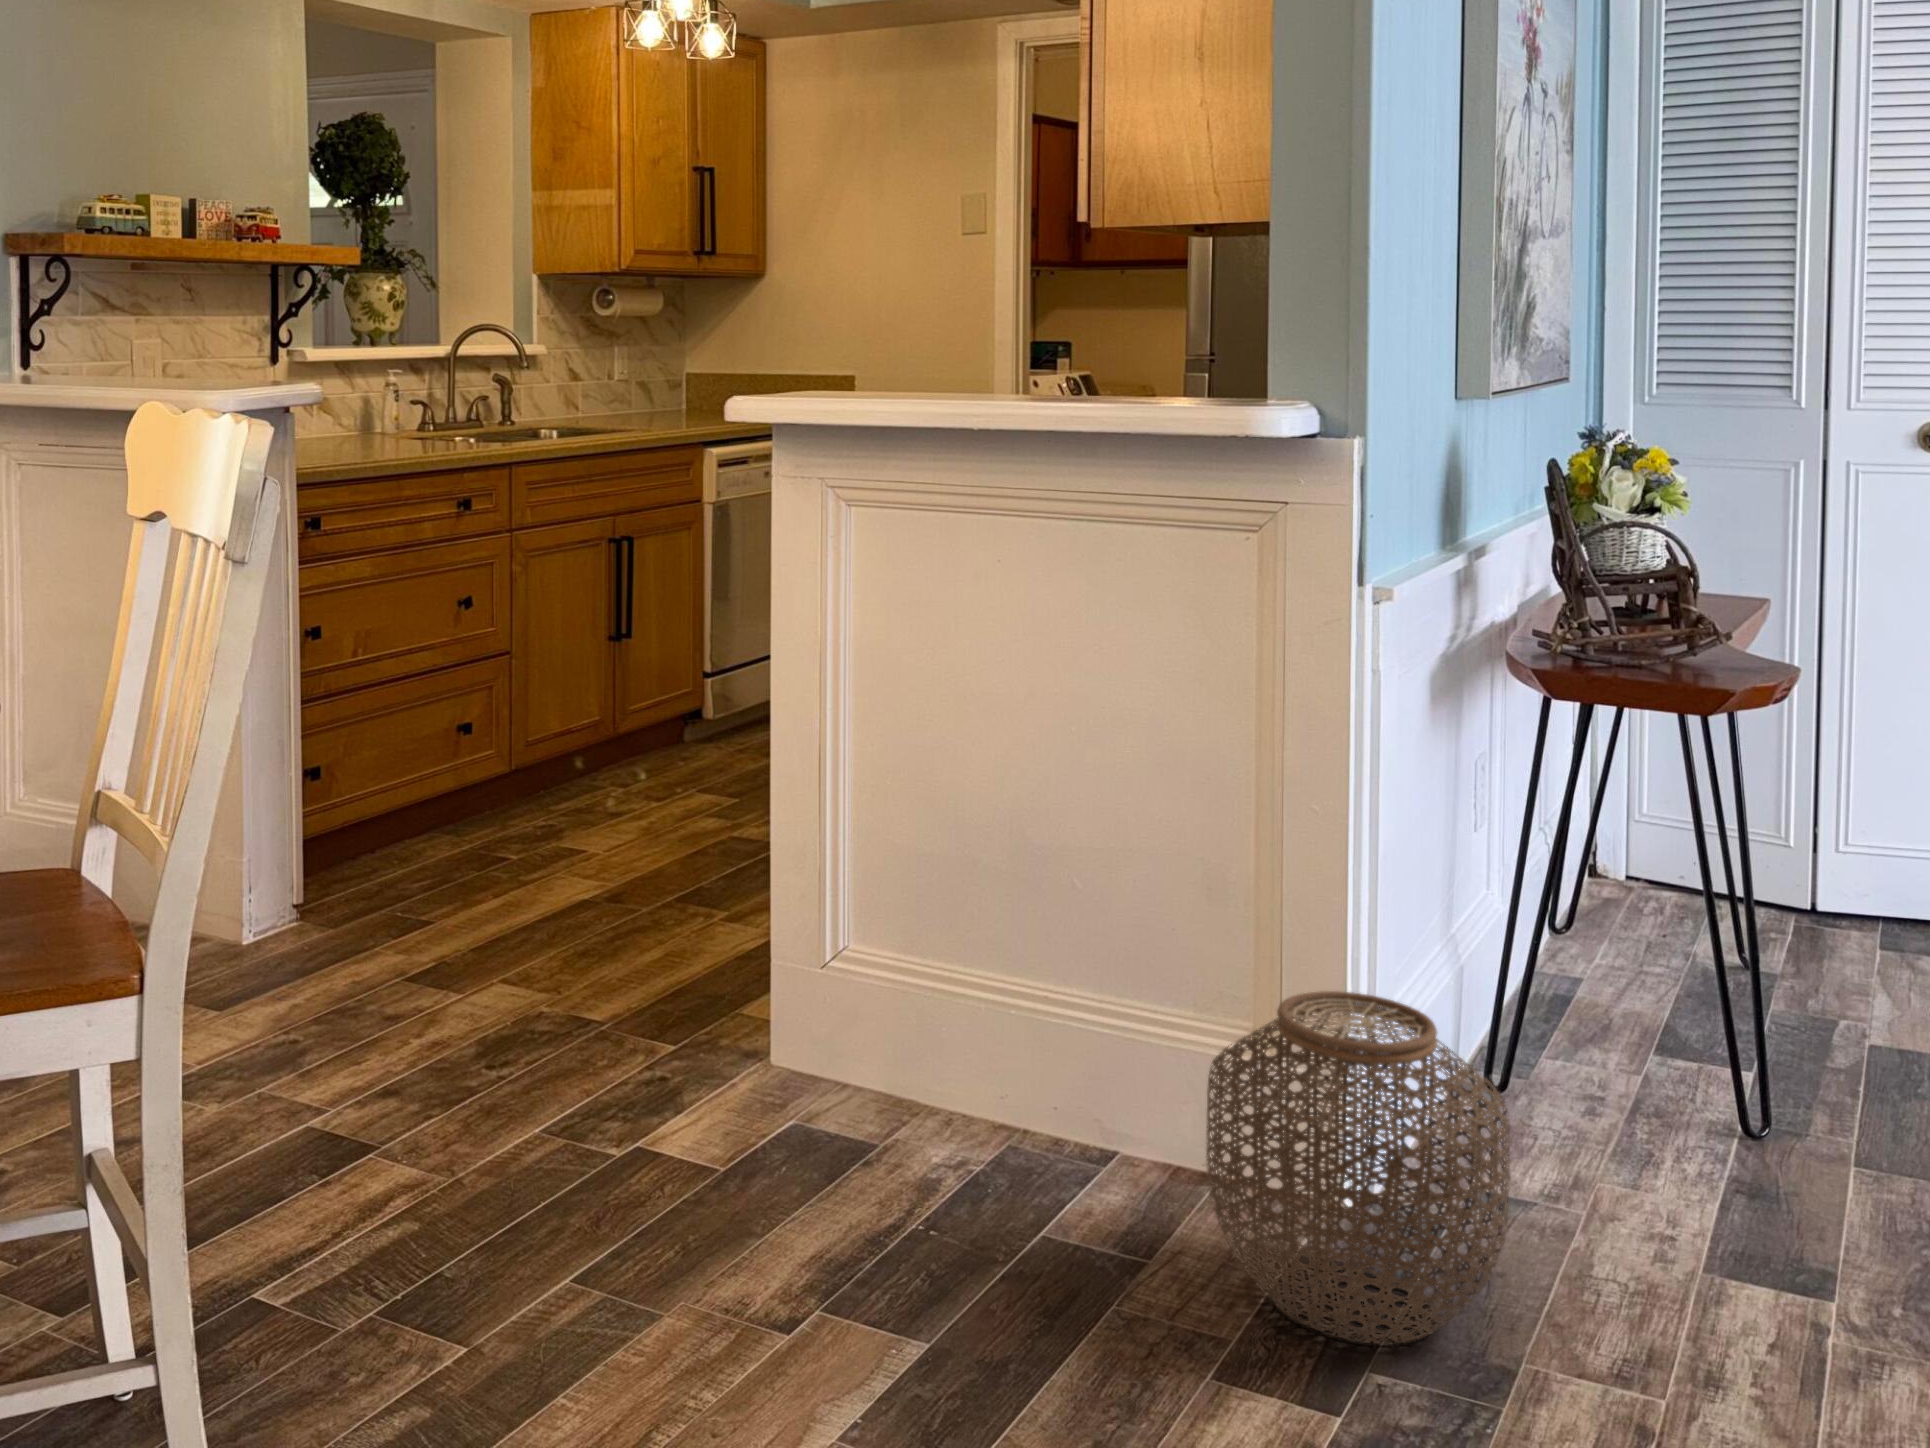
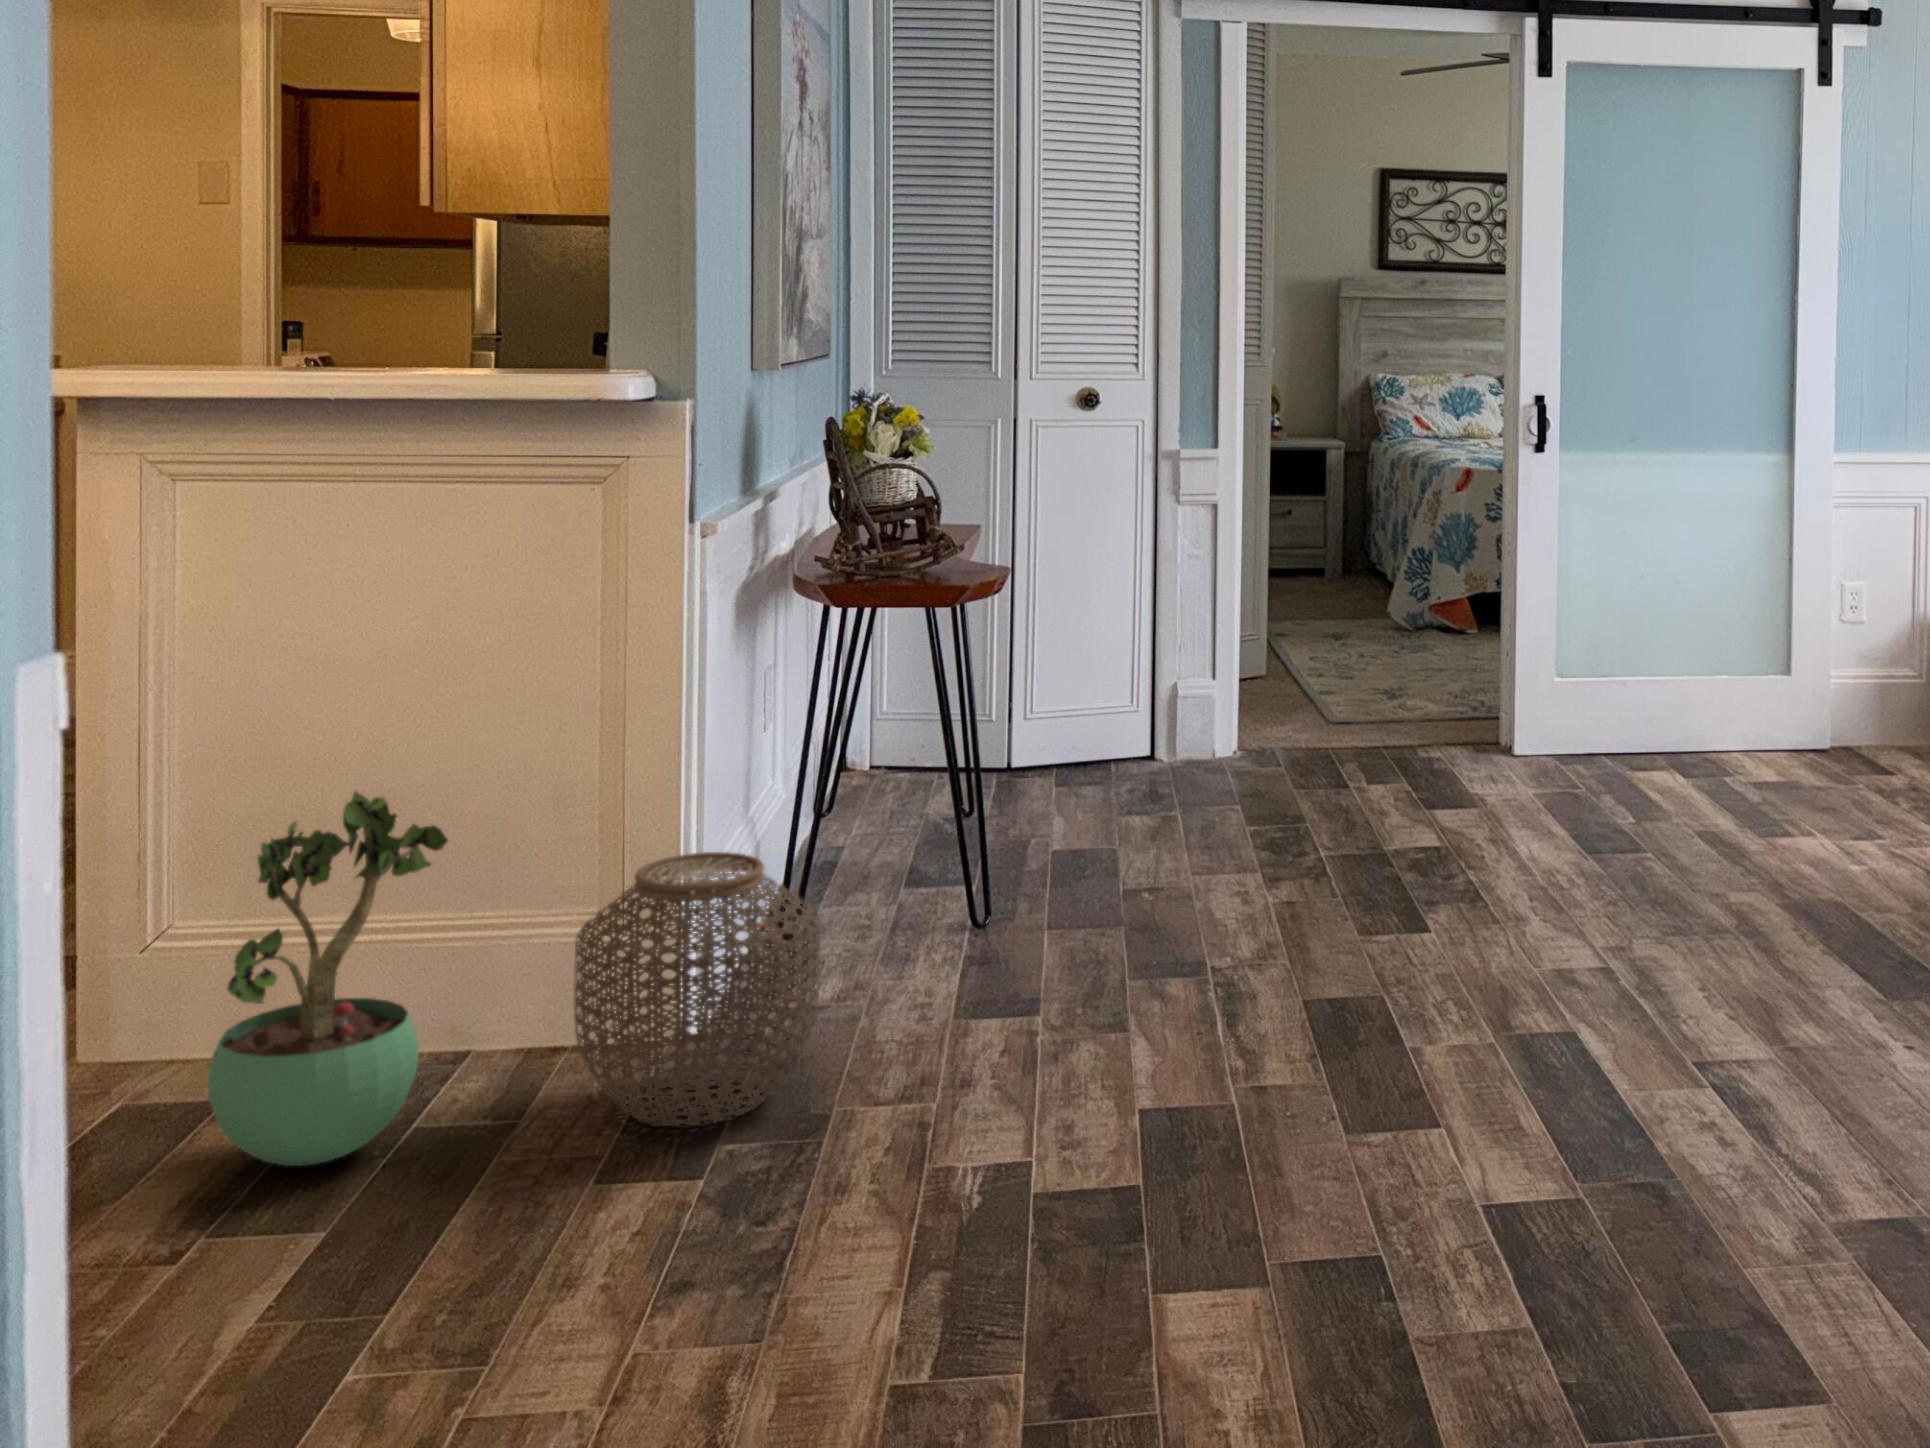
potted plant: none [847,852,1079,1248] -> present [208,792,448,1166]

